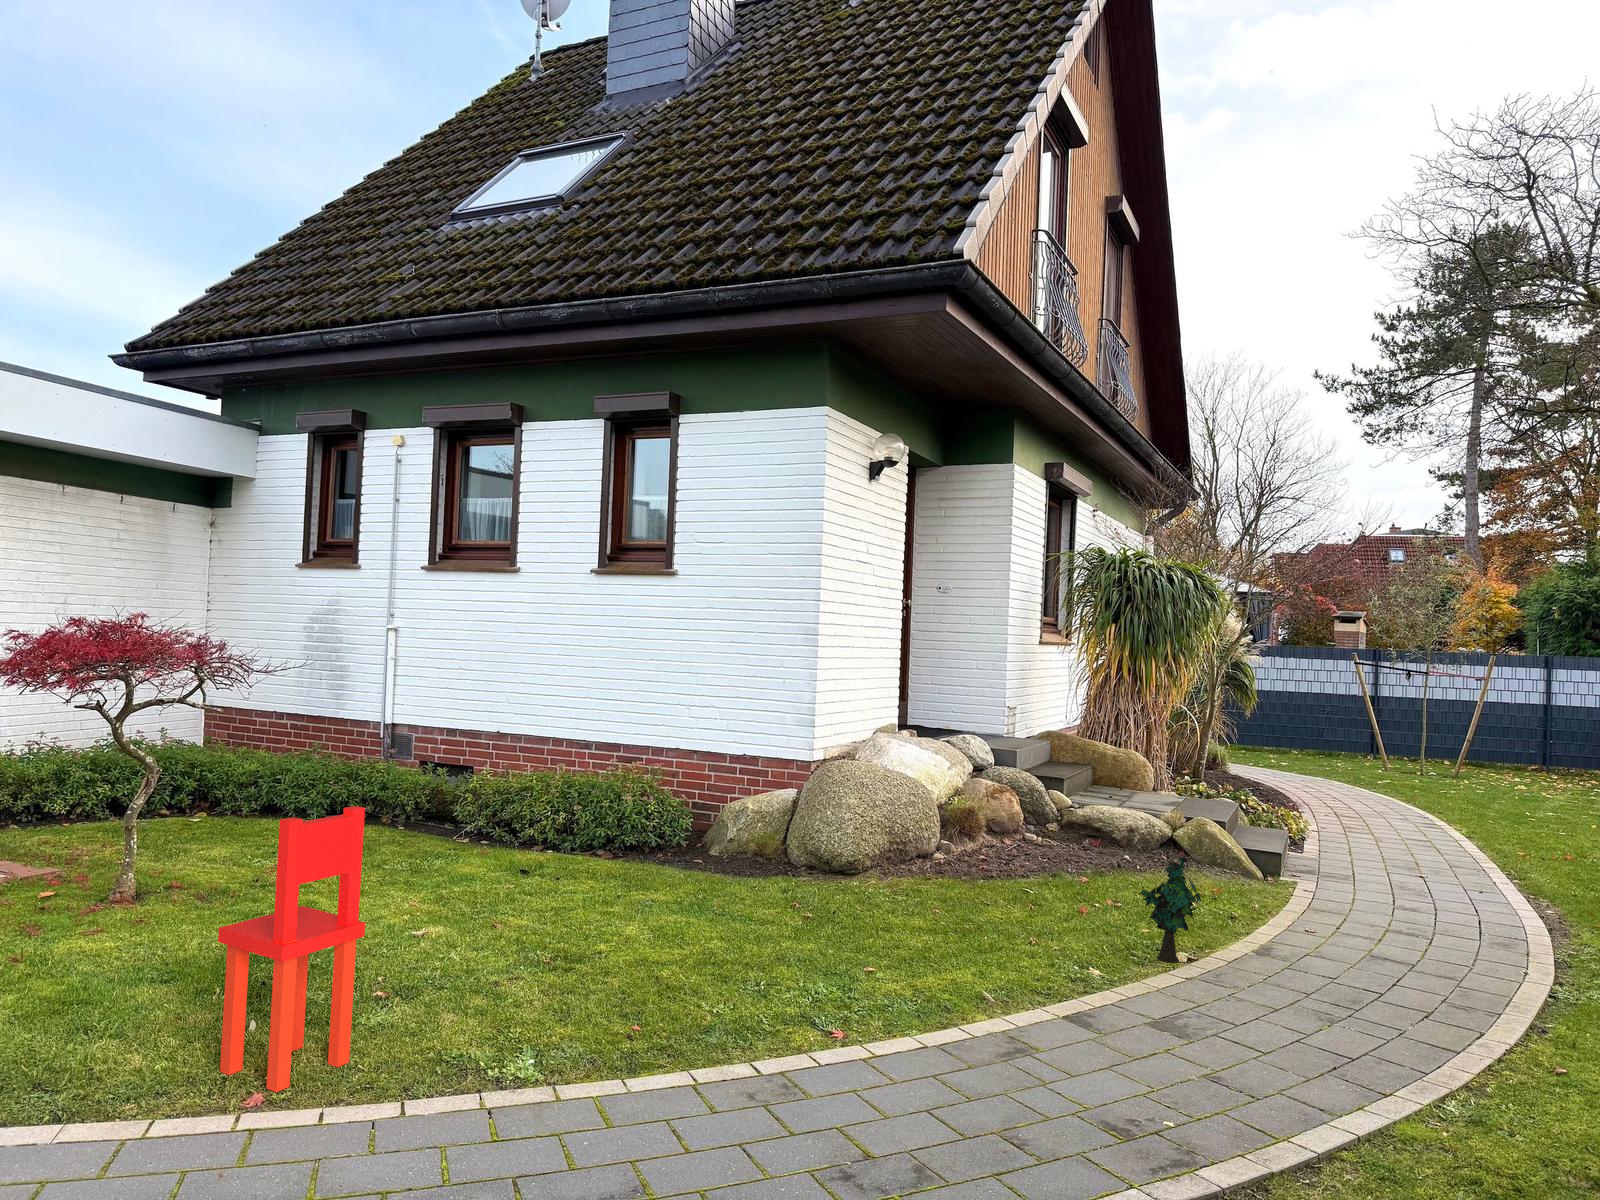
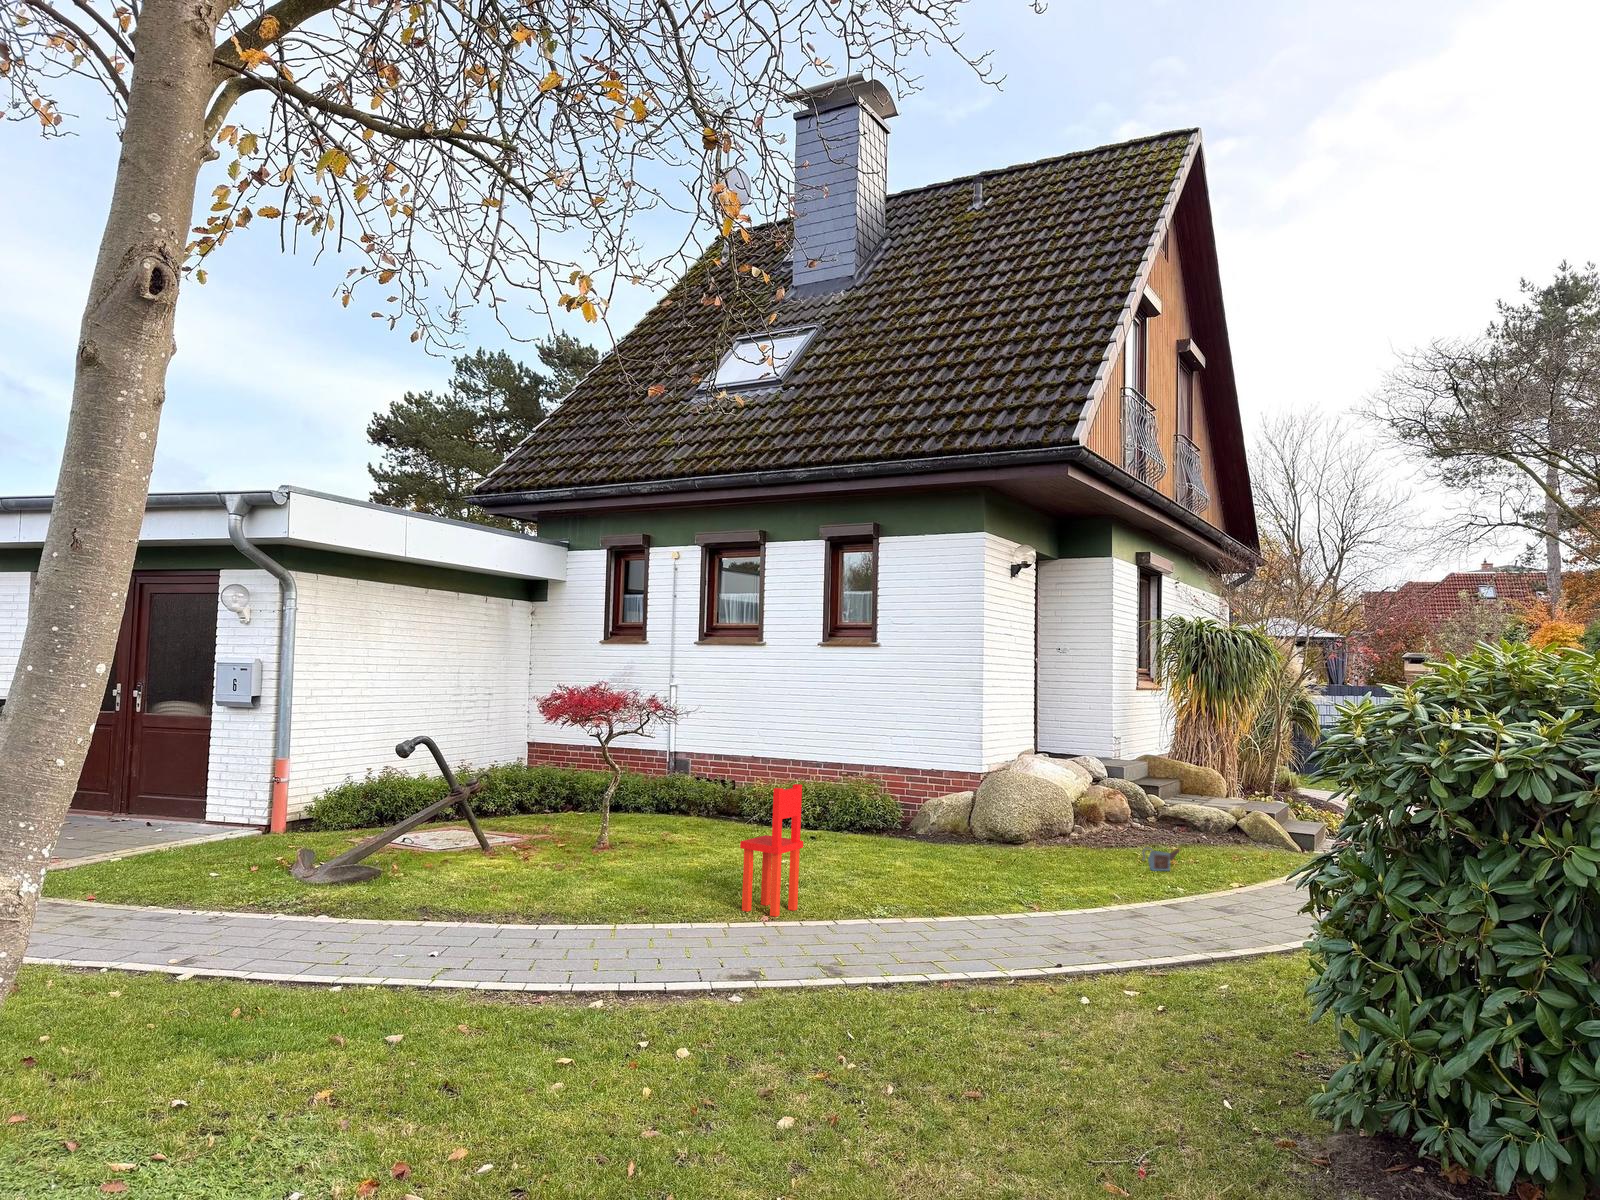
decorative plant: present [1140,857,1201,963] -> none [1203,823,1241,887]
watering can: none [1039,889,1101,926] -> present [1142,847,1180,871]

